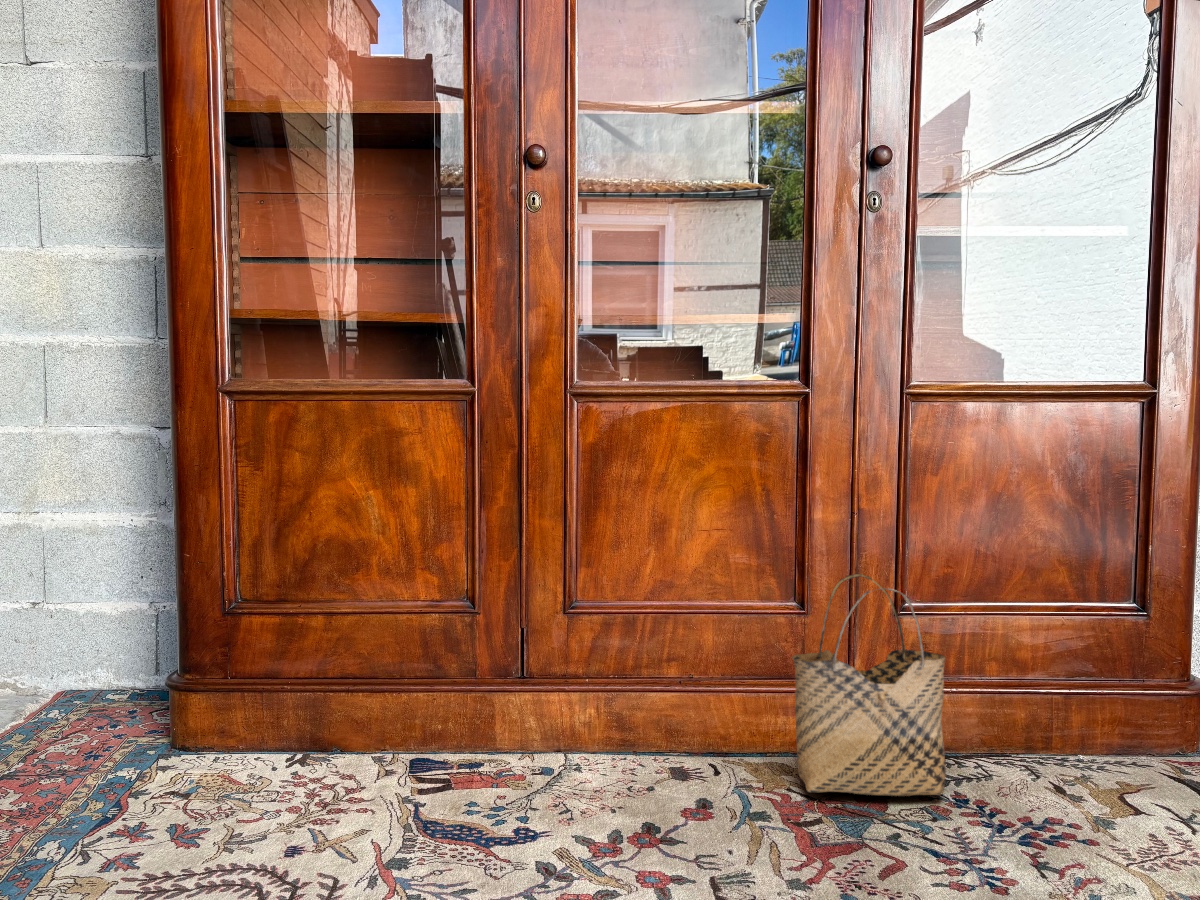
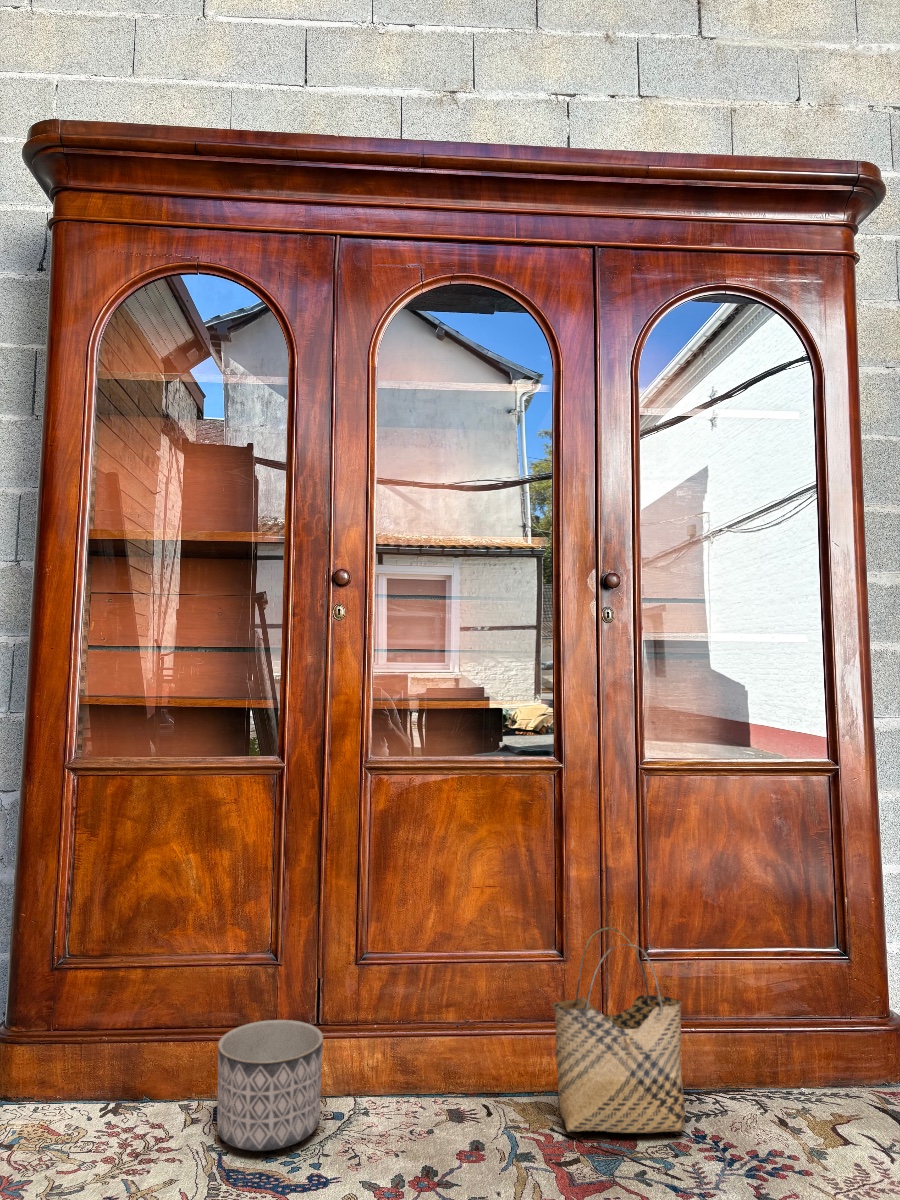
planter: none [409,671,527,803] -> present [217,1020,323,1151]

